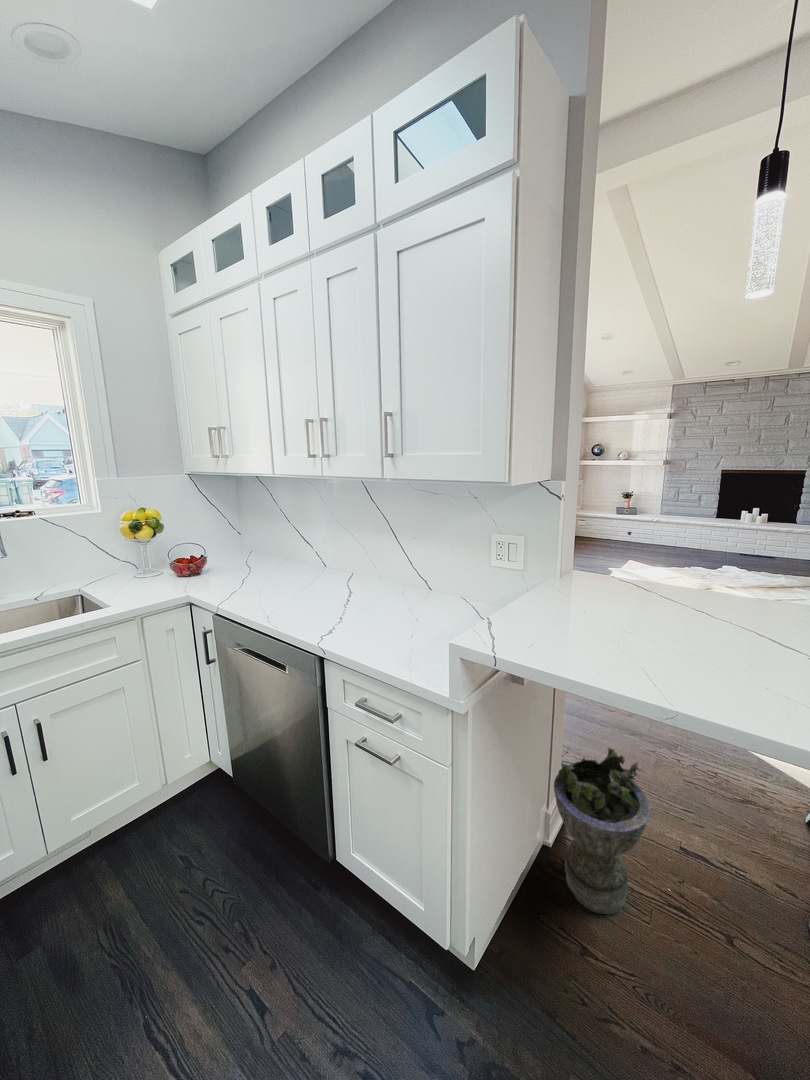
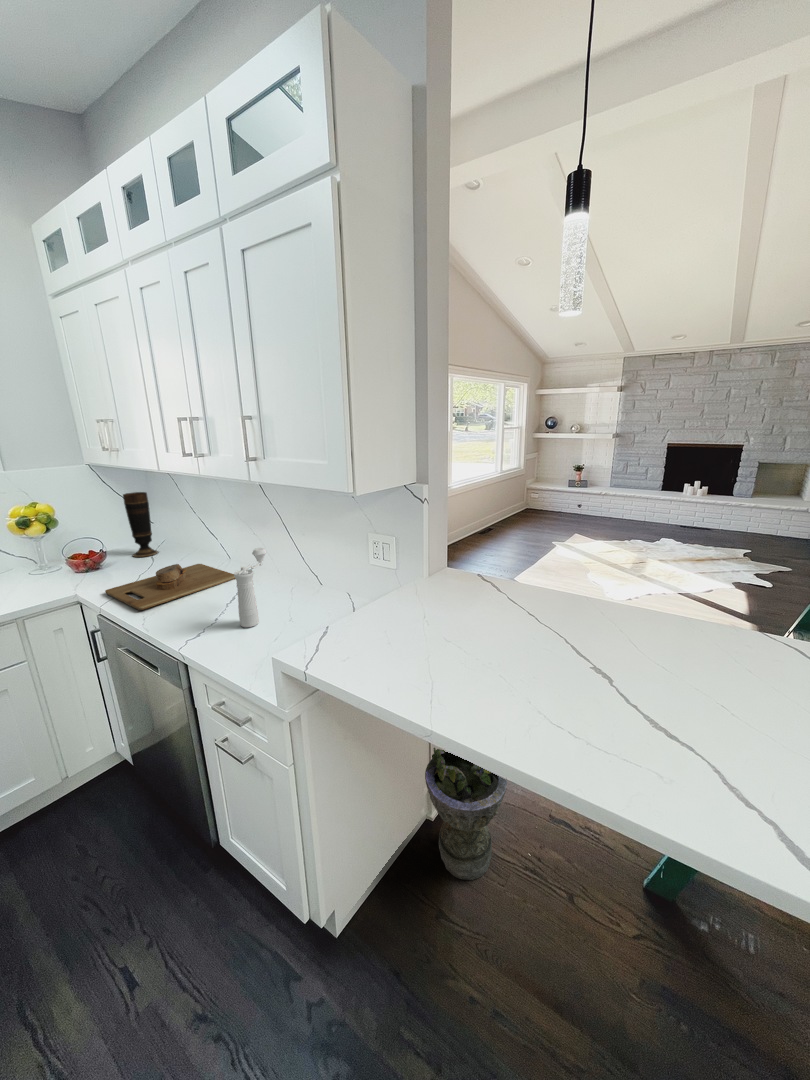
vase: none [225,502,253,565] -> present [123,492,158,557]
pepper mill: none [363,548,388,626] -> present [234,548,266,627]
cutting board: none [218,569,341,610] -> present [105,564,235,610]

